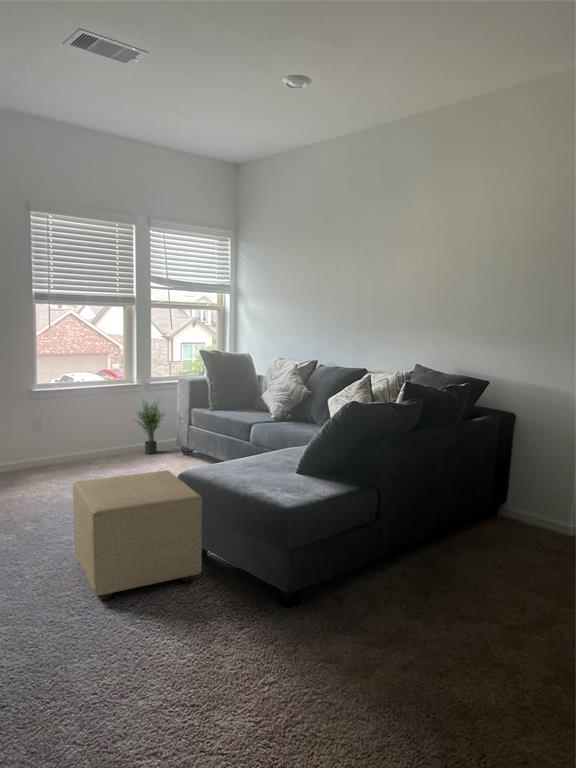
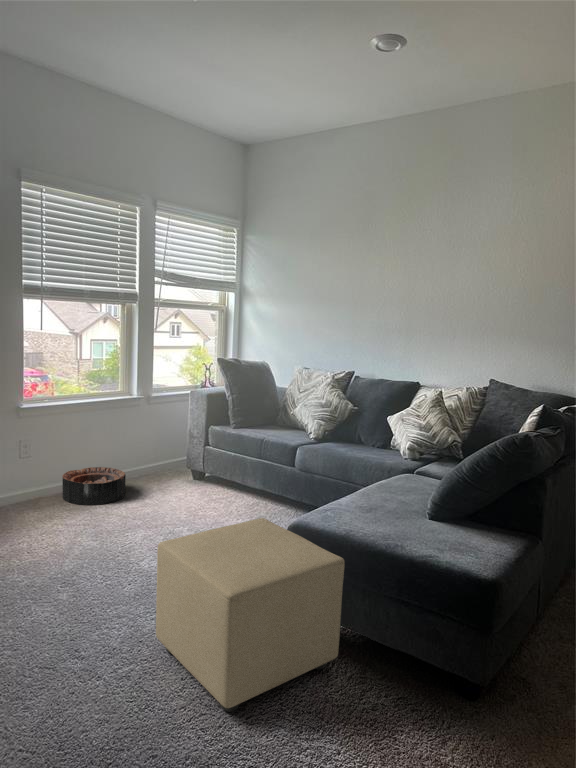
potted plant: present [139,404,164,454] -> none [131,410,179,479]
basket: none [66,442,118,471] -> present [62,467,126,505]

